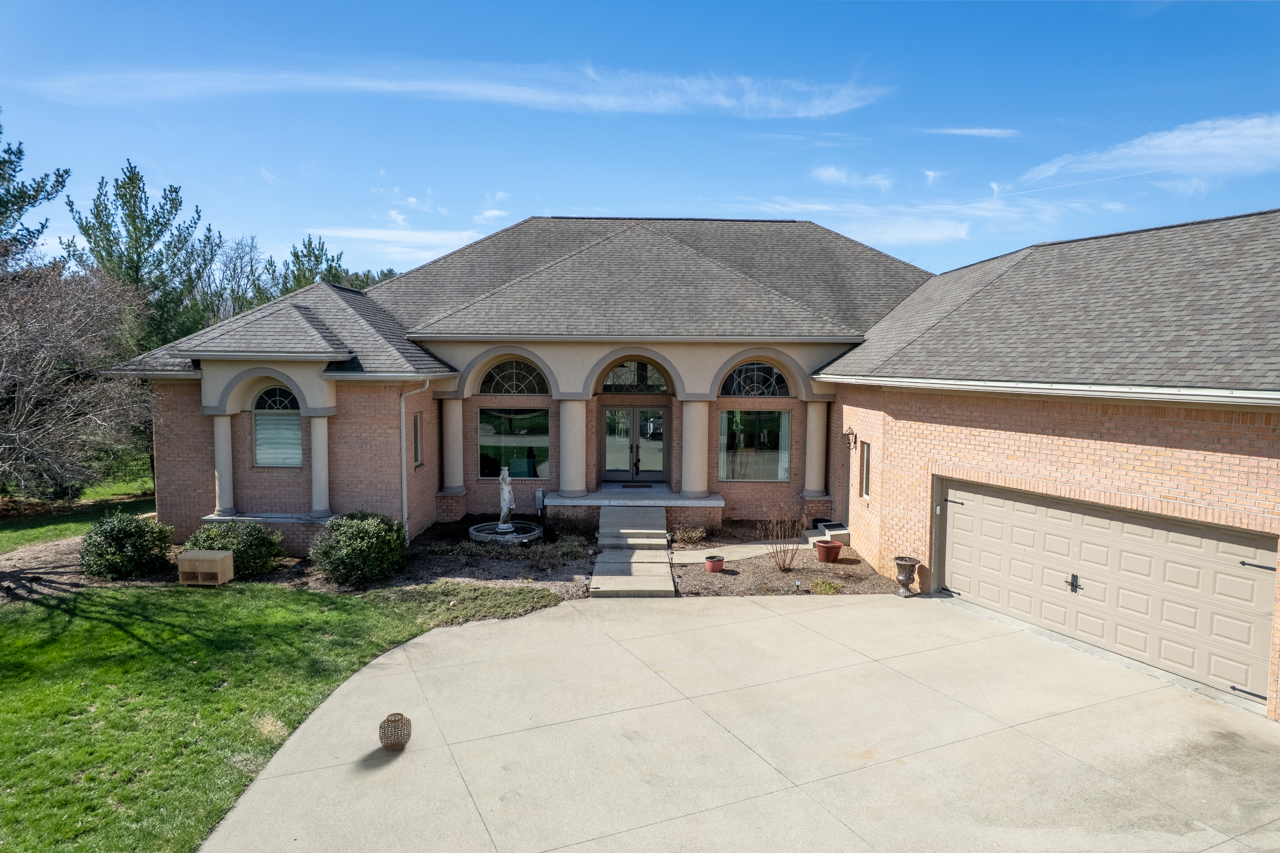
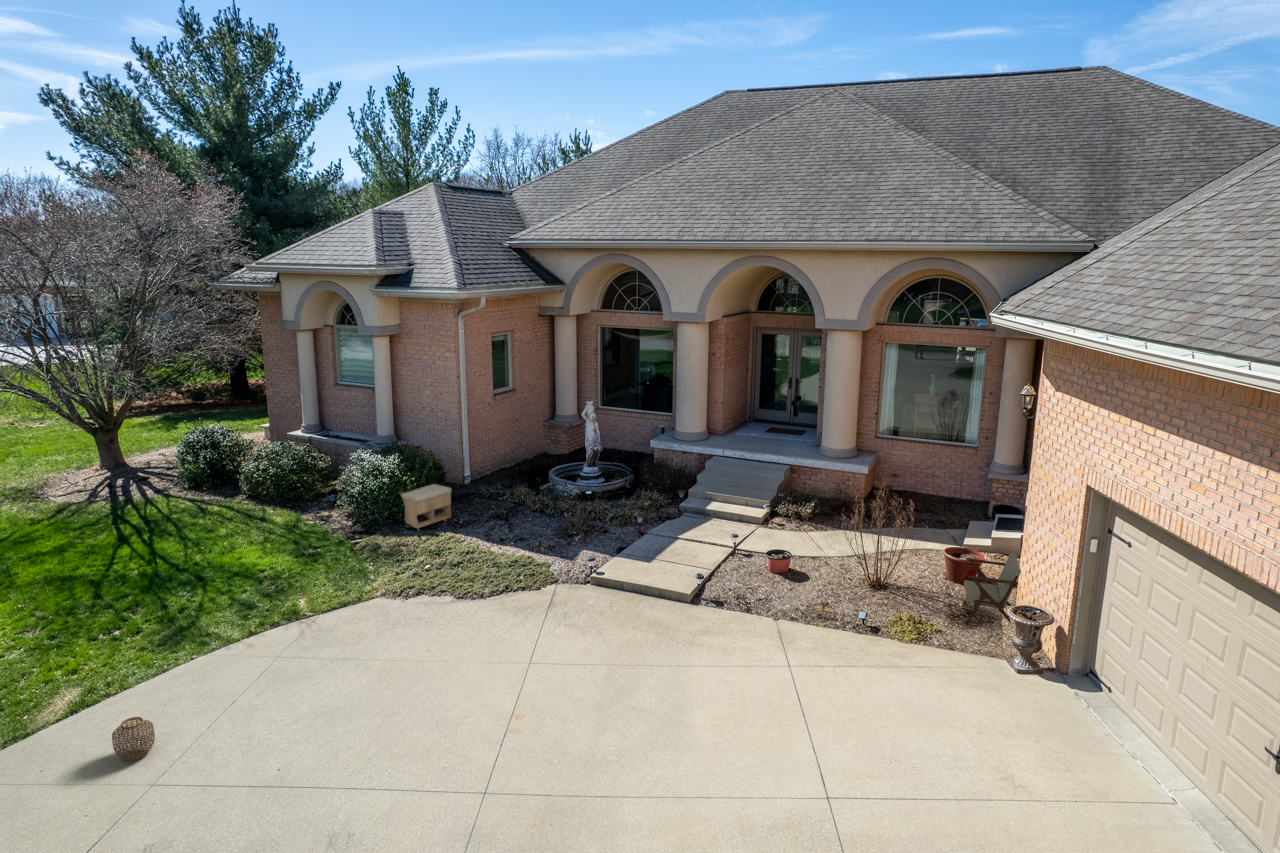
lounge chair: none [841,531,886,580] -> present [963,553,1021,624]
storage bench: present [177,550,233,587] -> present [401,484,452,530]

